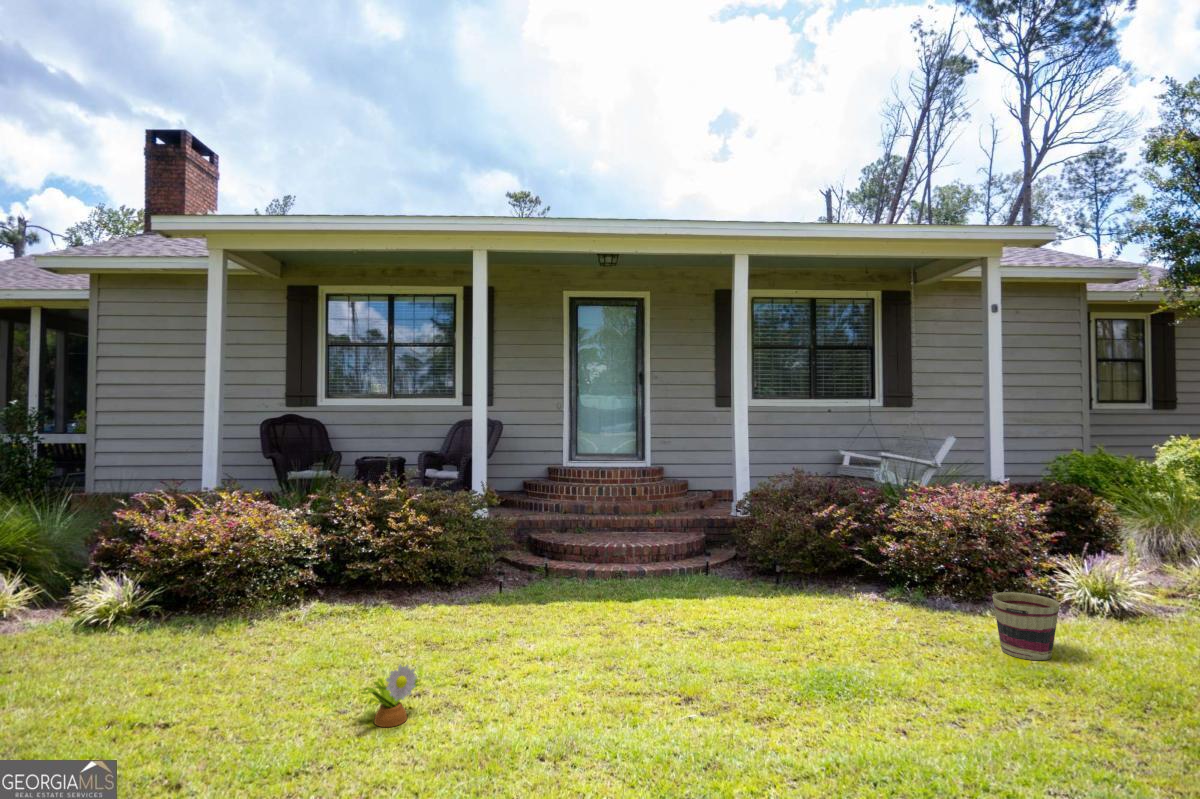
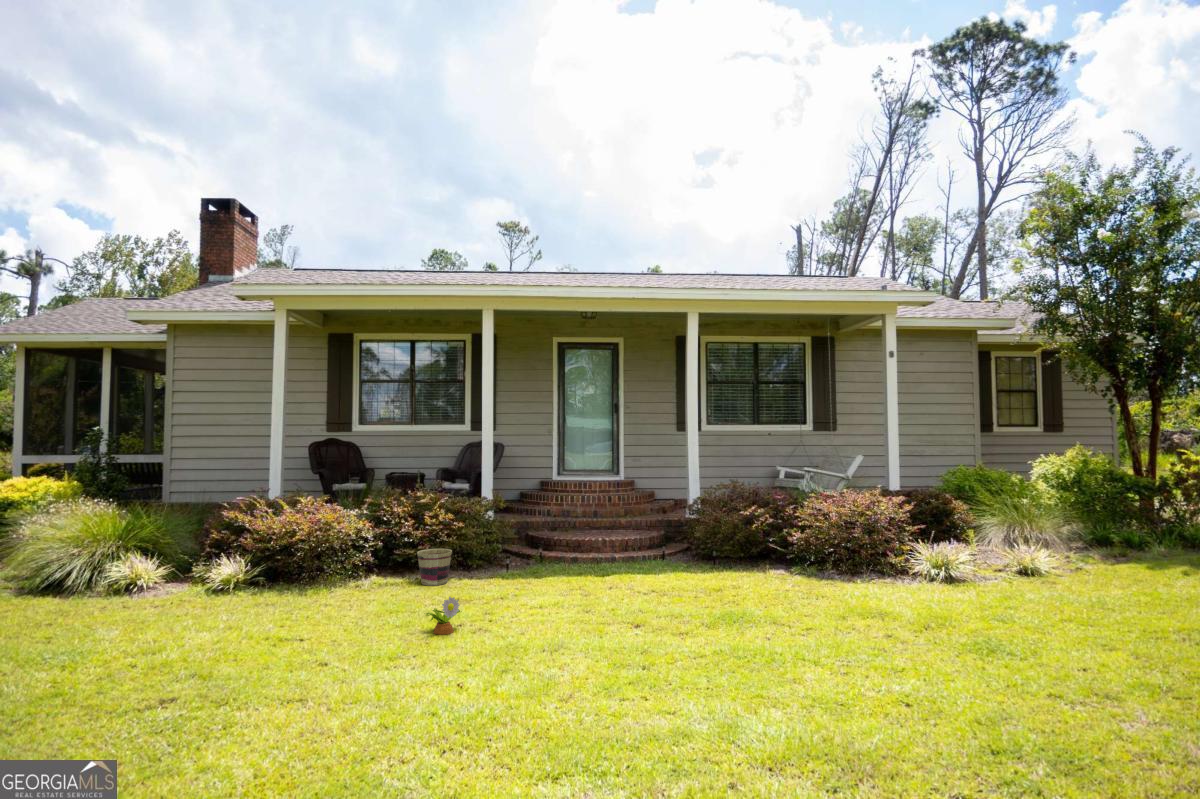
basket: present [992,592,1060,660] -> present [417,549,452,586]

